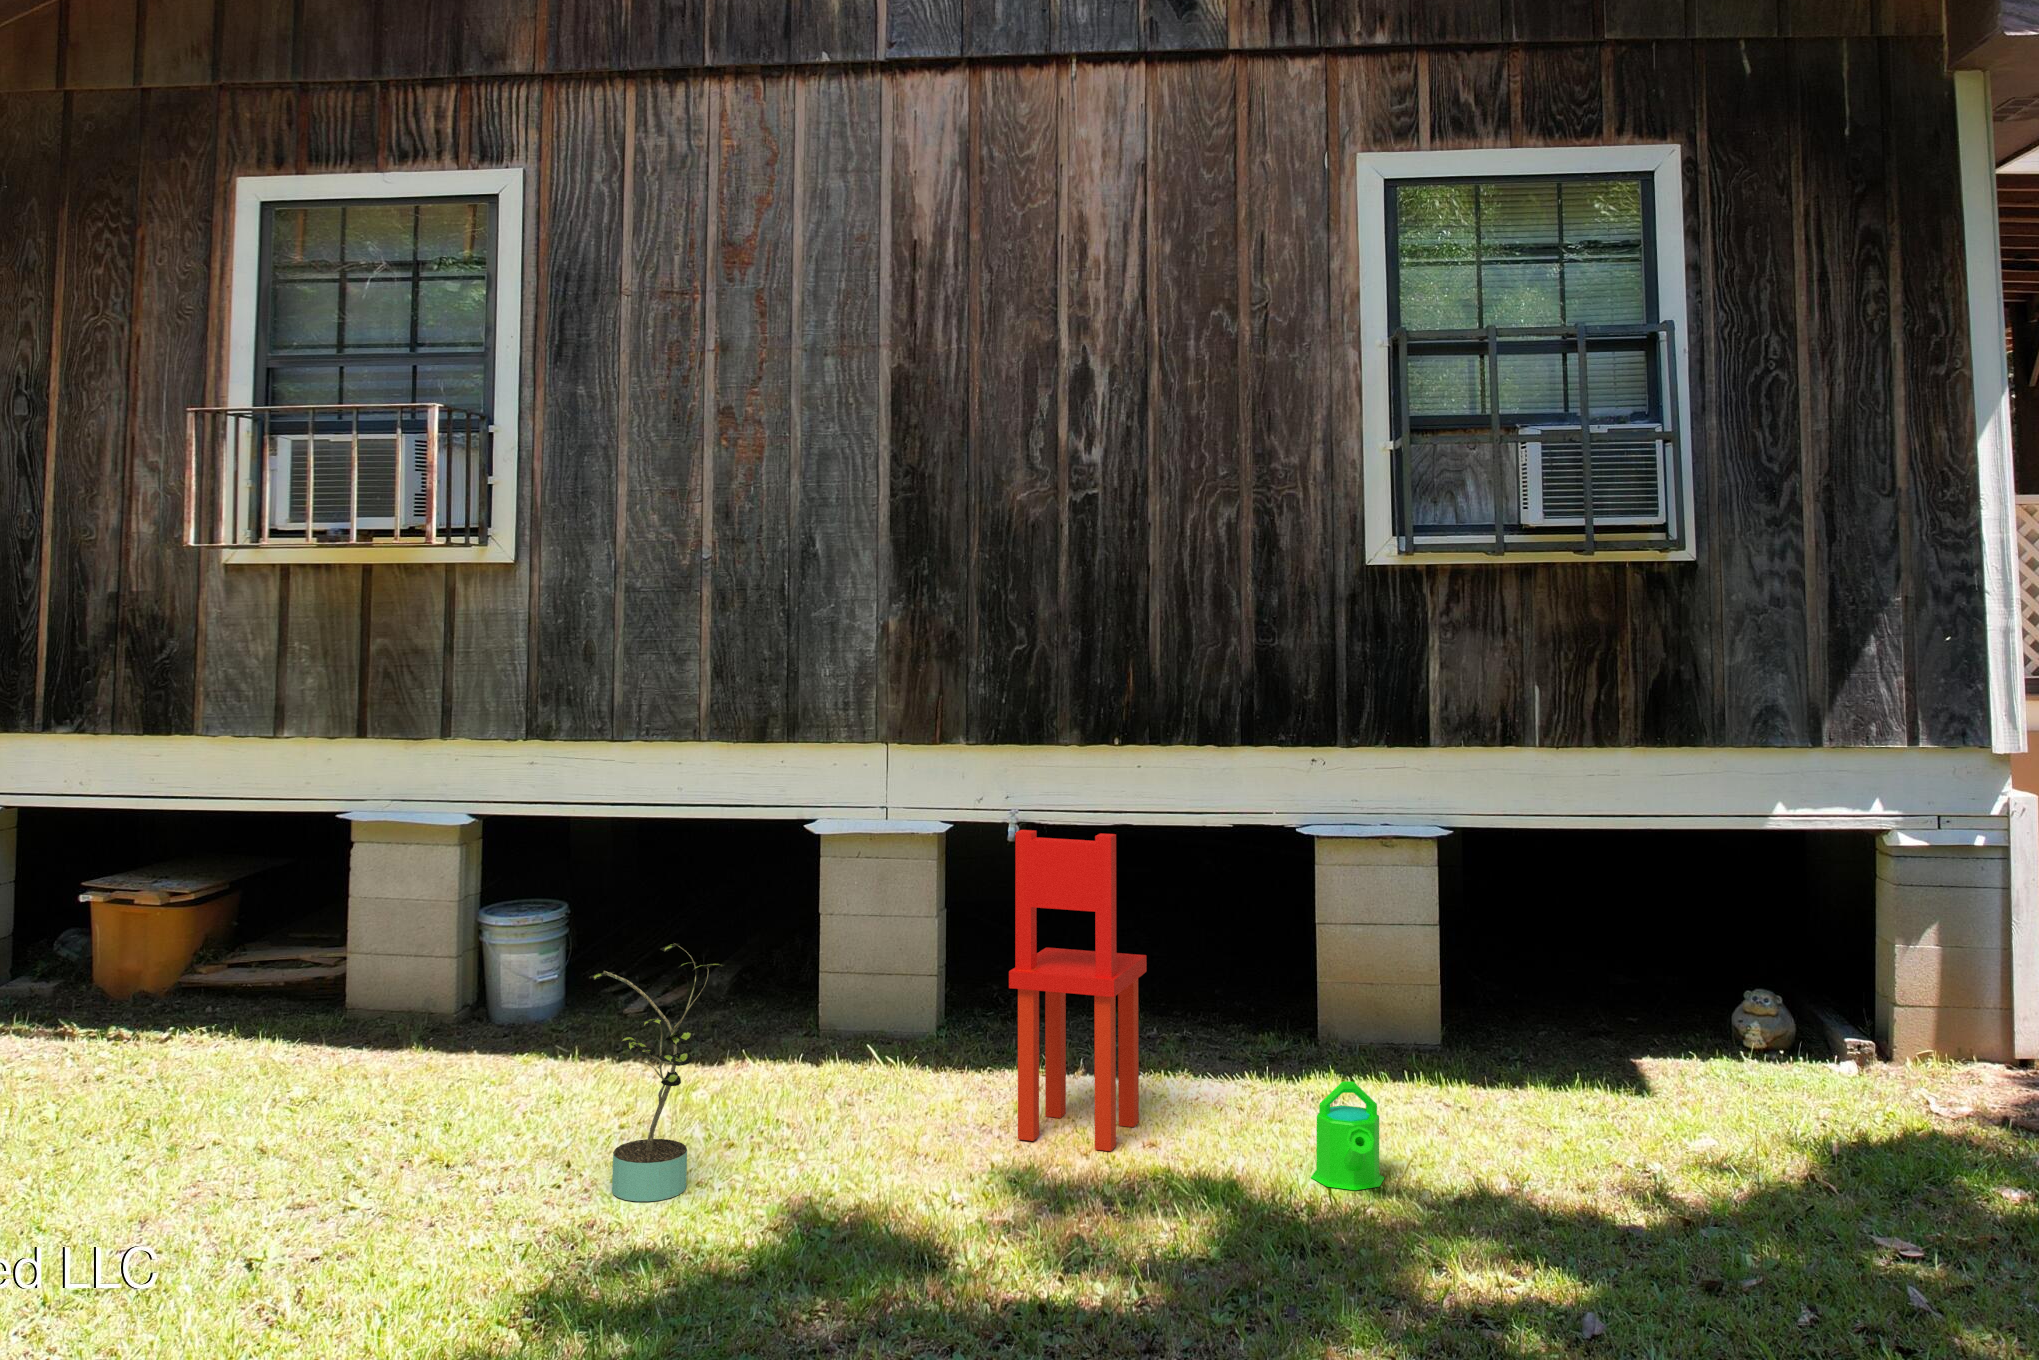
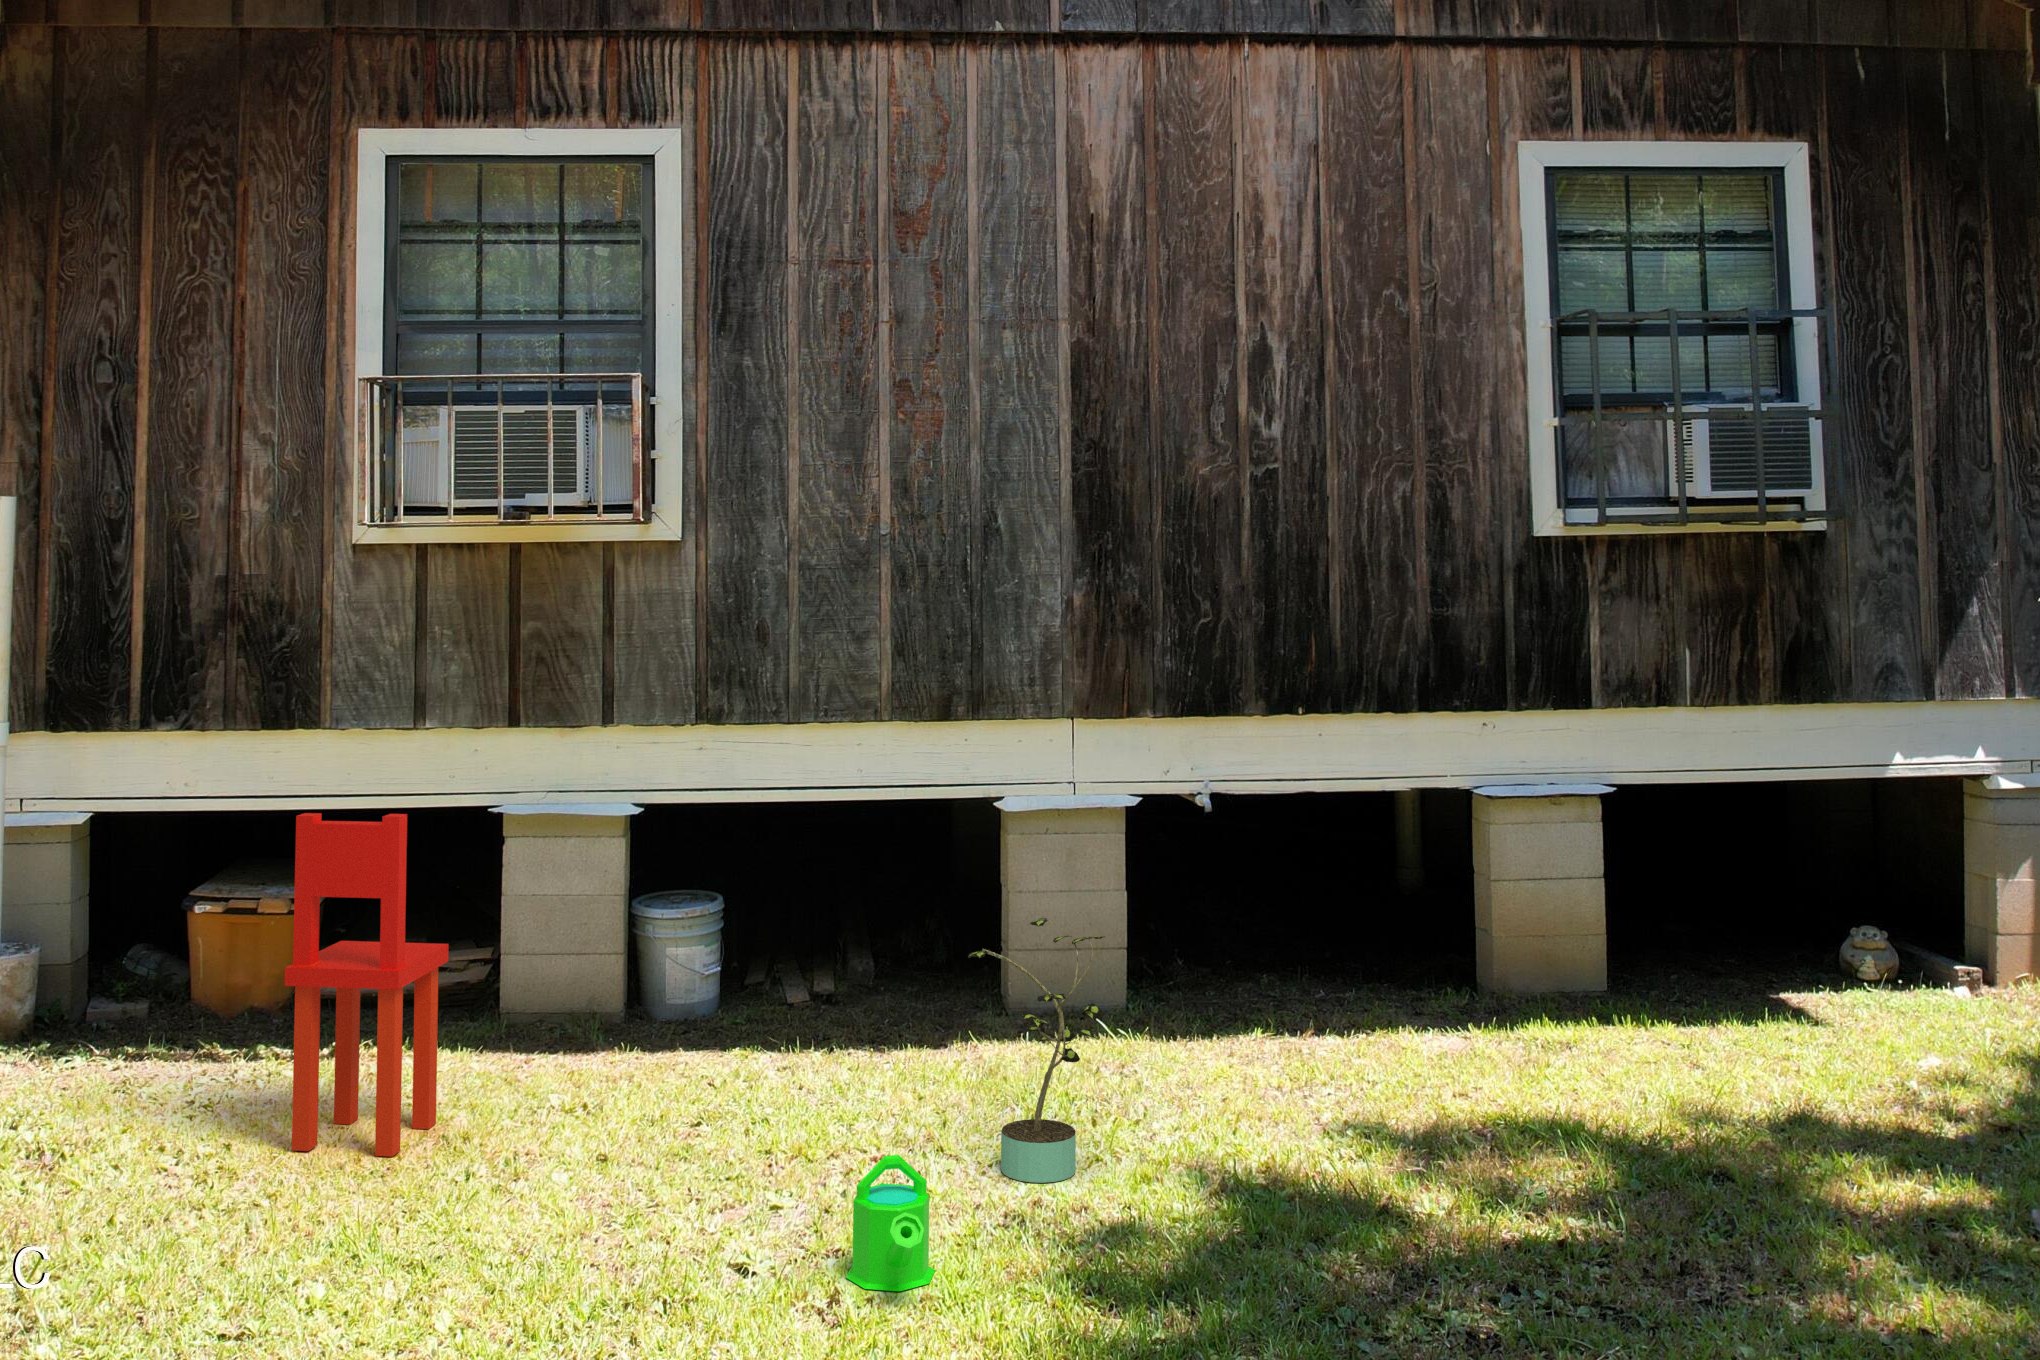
chair: present [1009,830,1147,1151] -> present [285,813,449,1157]
watering can: present [1311,1081,1385,1190] -> present [846,1155,935,1291]

